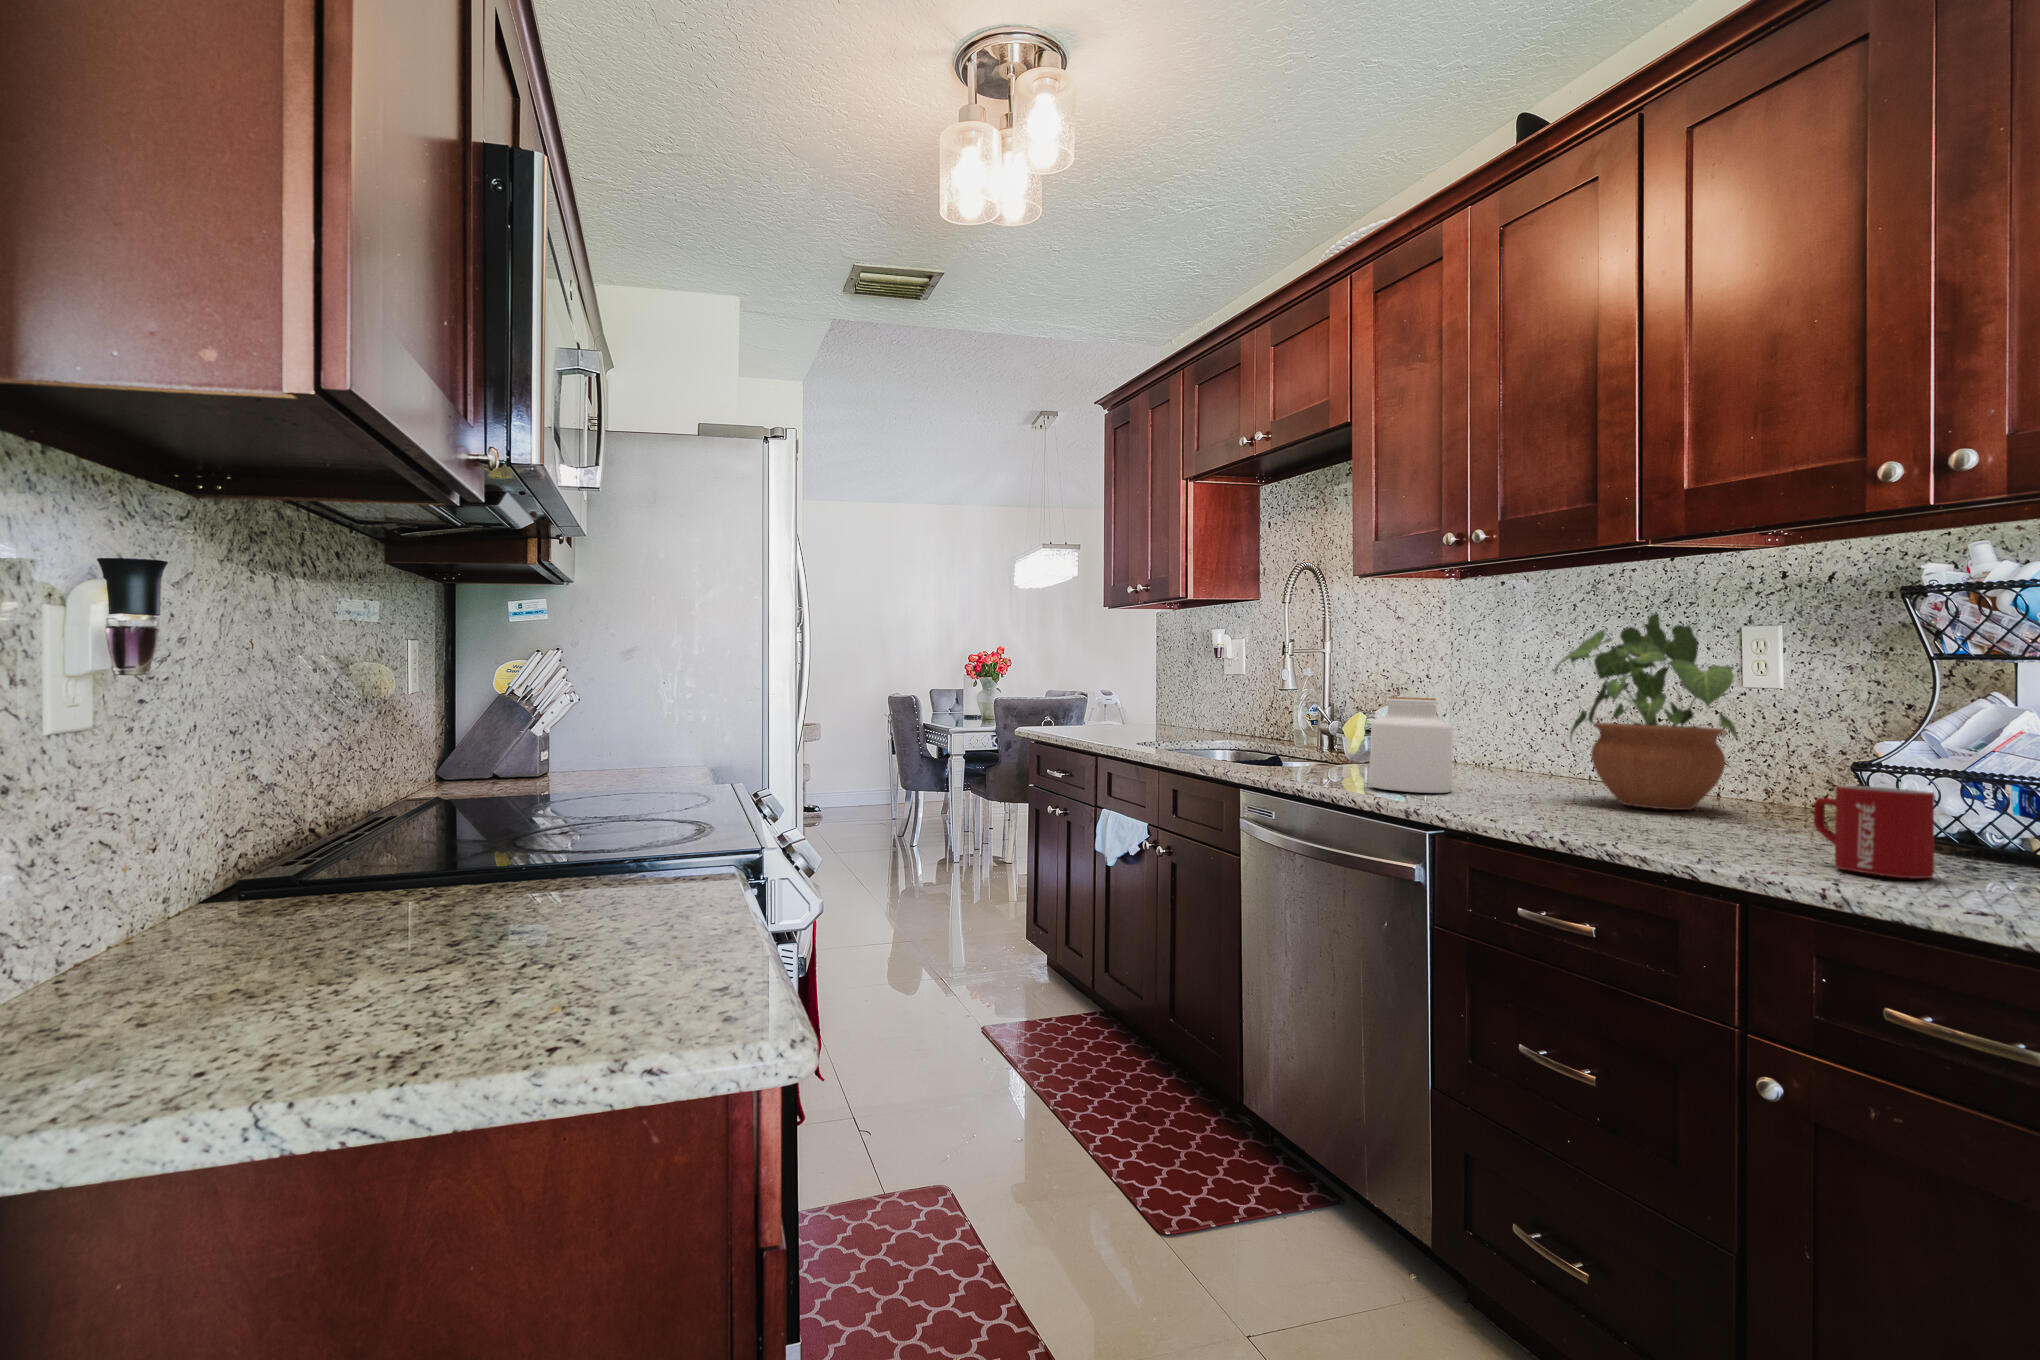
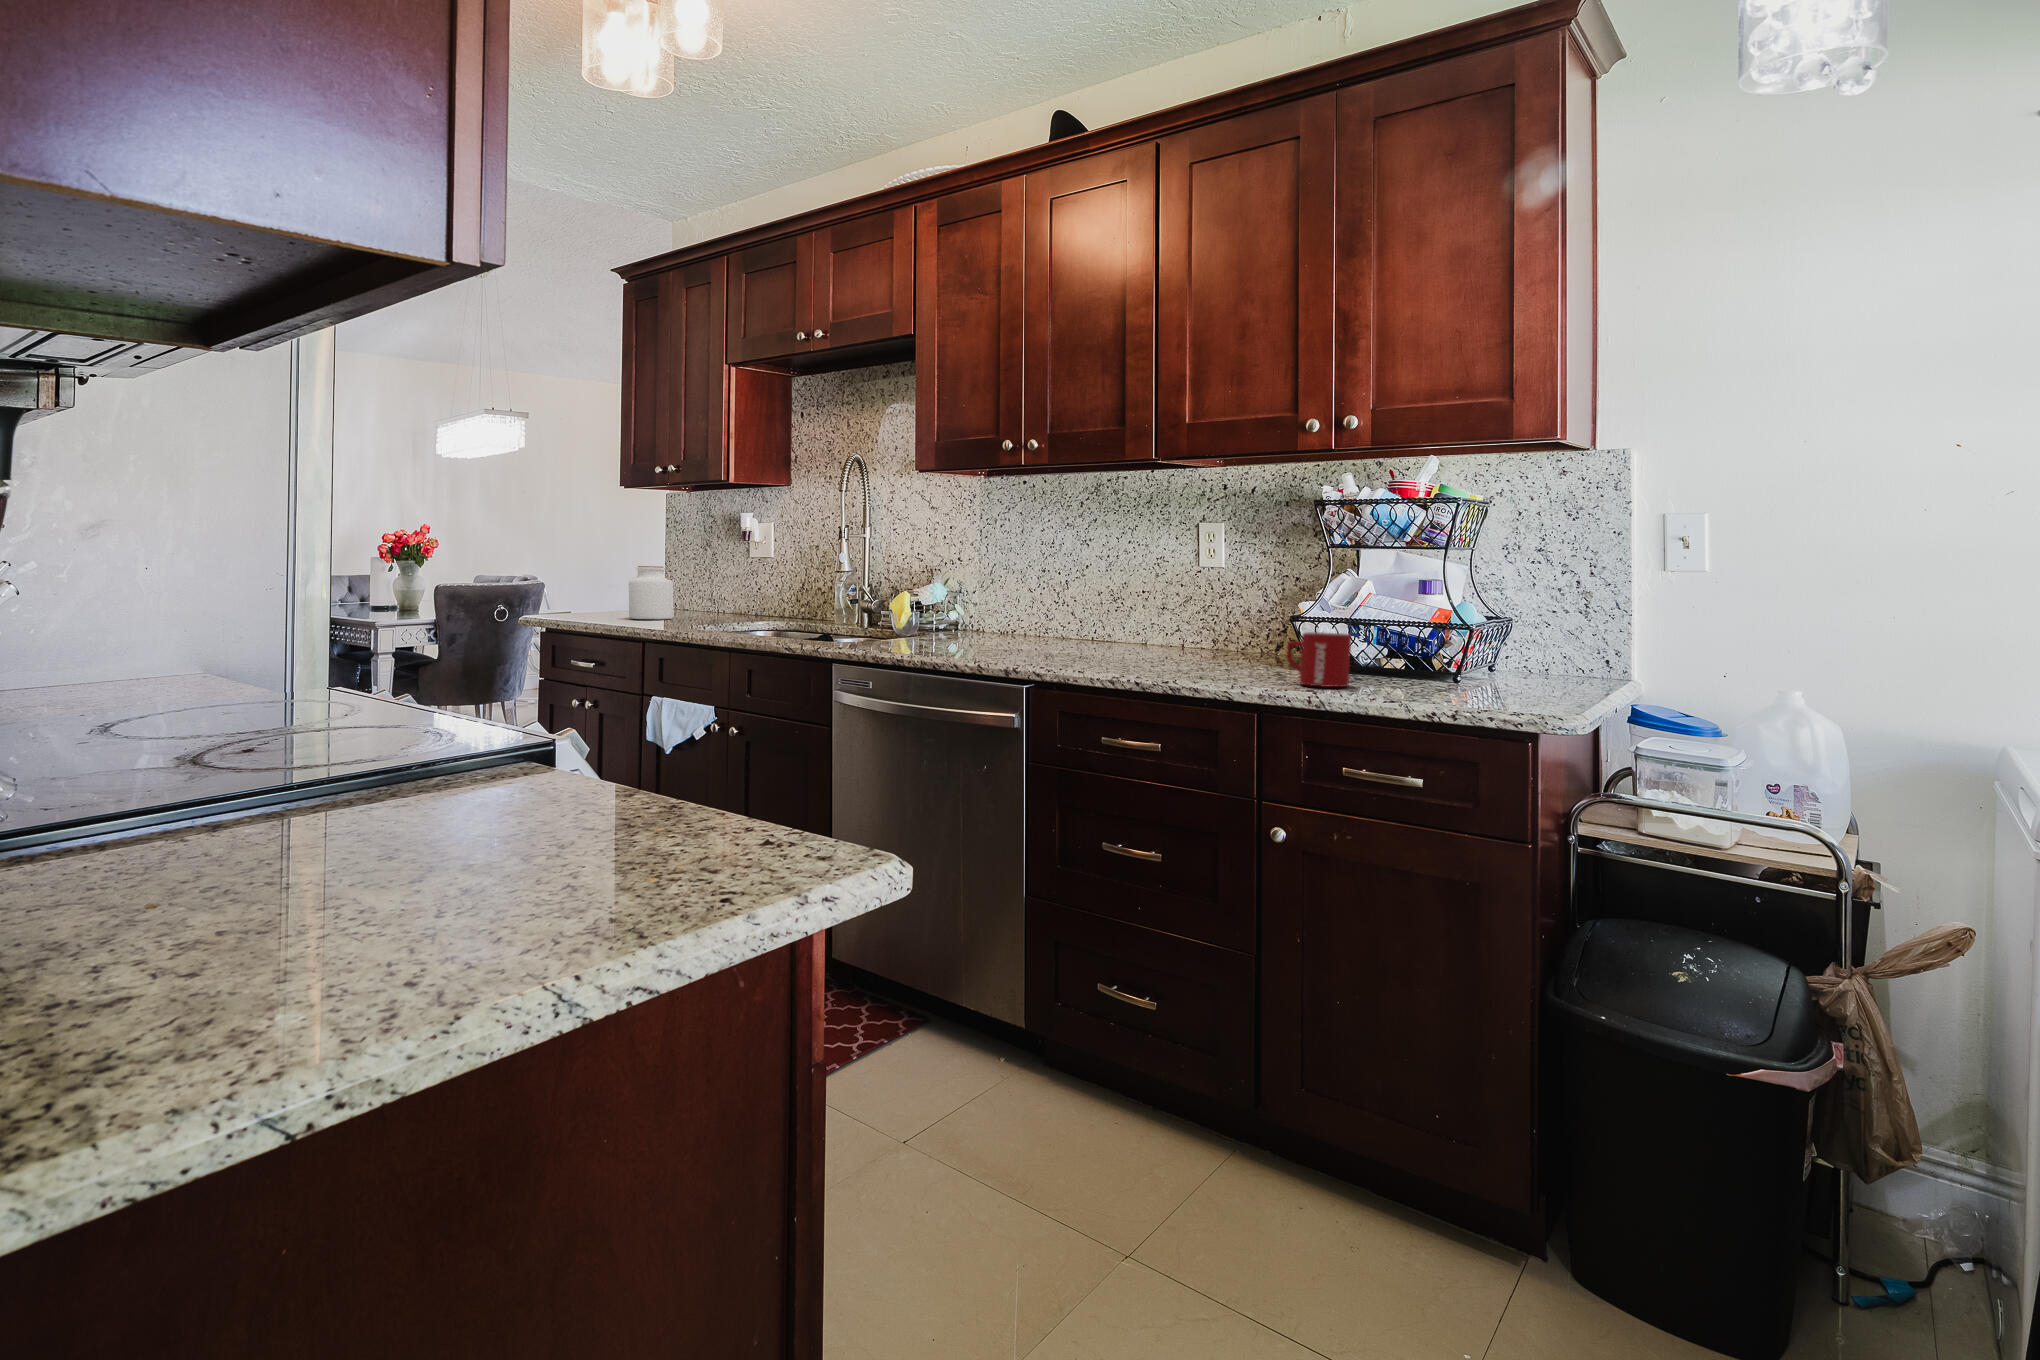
potted plant: present [1554,613,1738,810] -> none [1093,510,1213,656]
jar: present [1369,697,1453,793] -> present [629,566,674,619]

